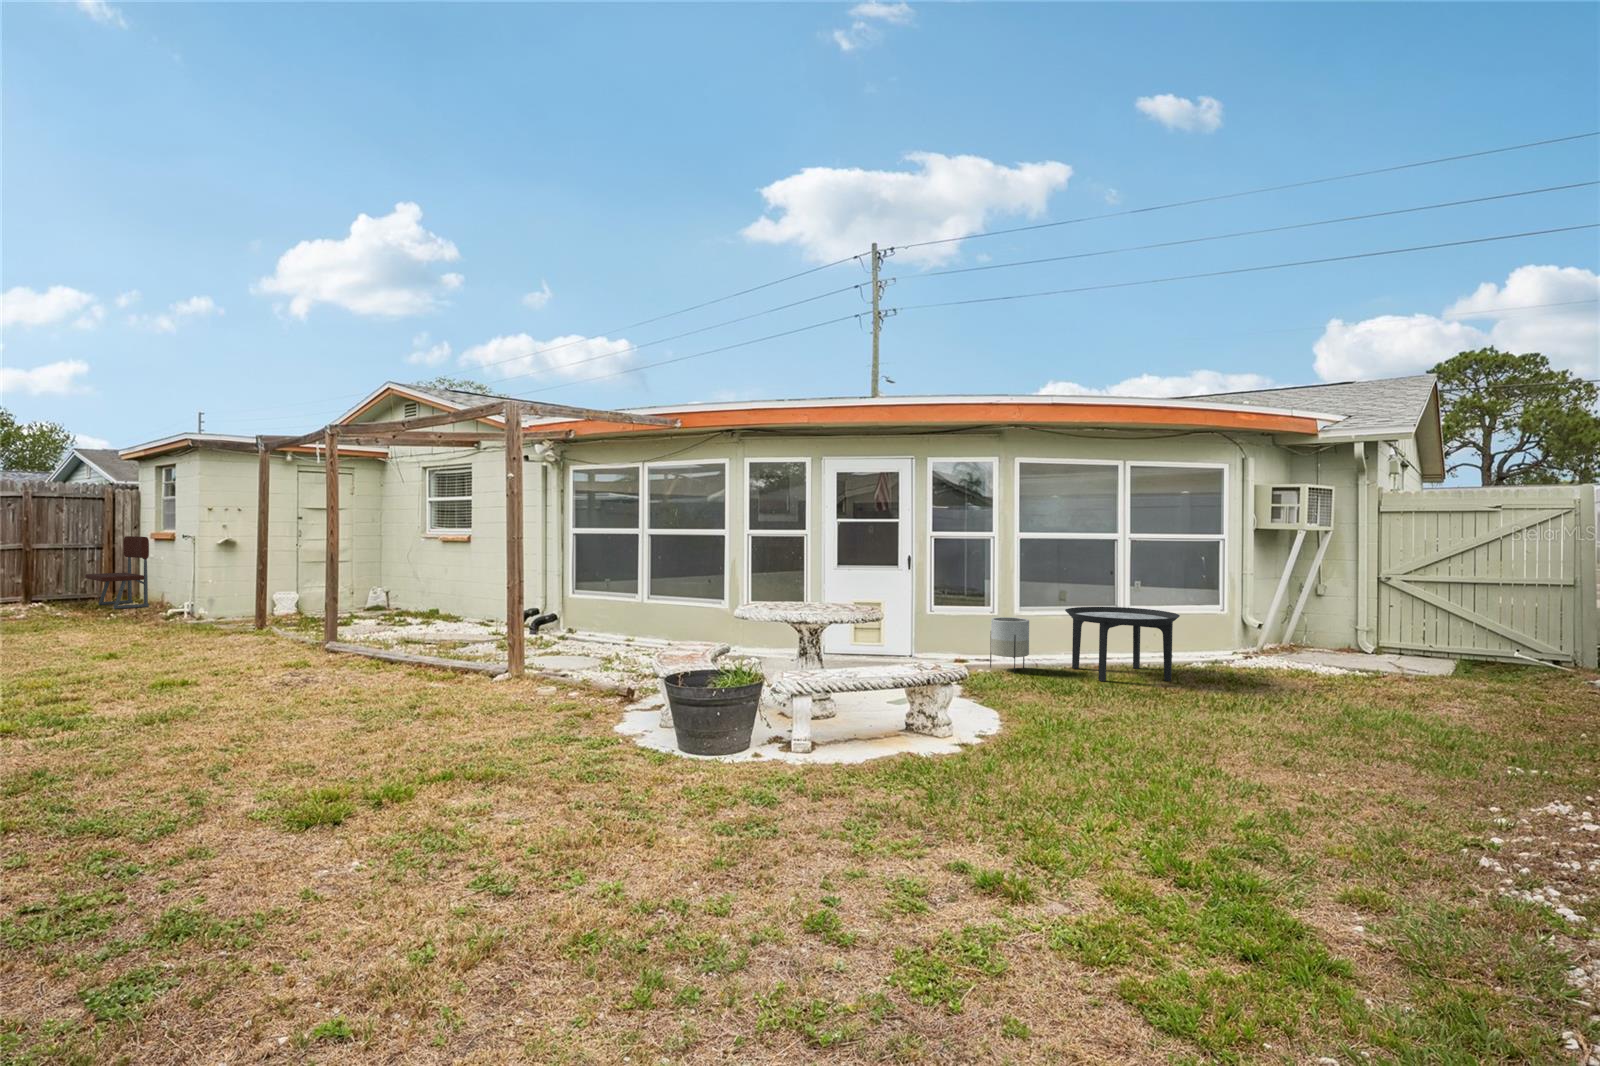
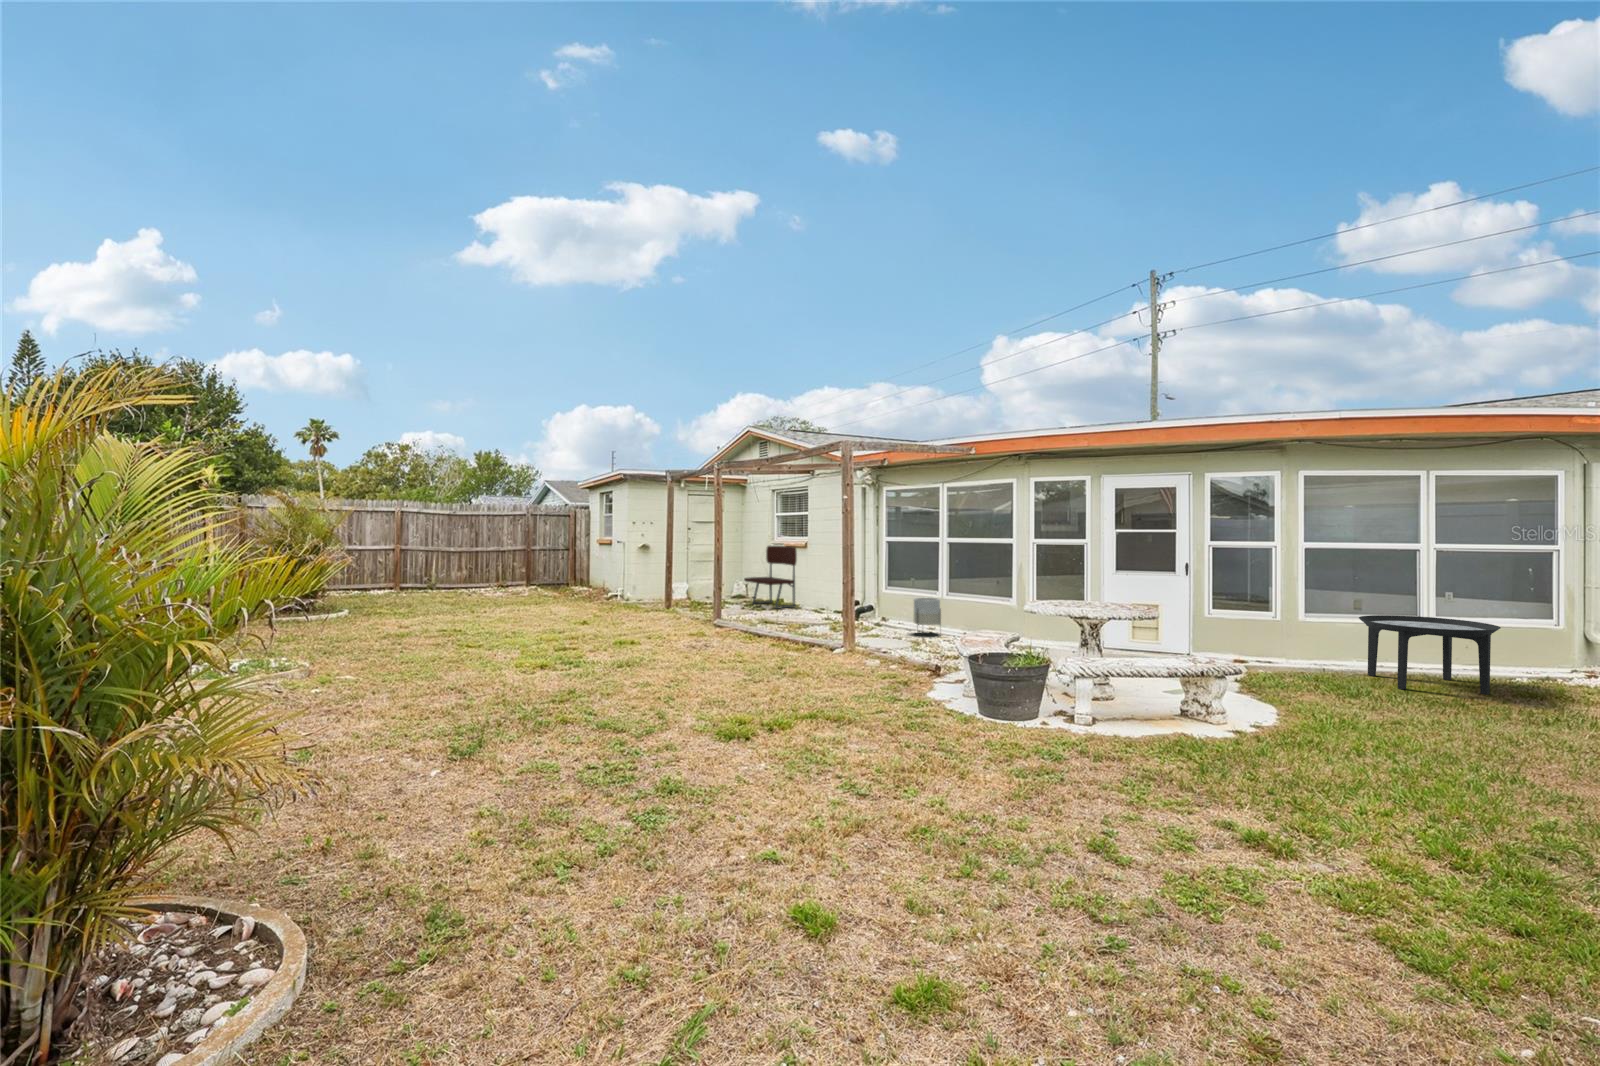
bench: present [85,536,149,609] -> present [744,546,797,609]
planter: present [990,617,1029,673] -> present [914,598,941,625]

